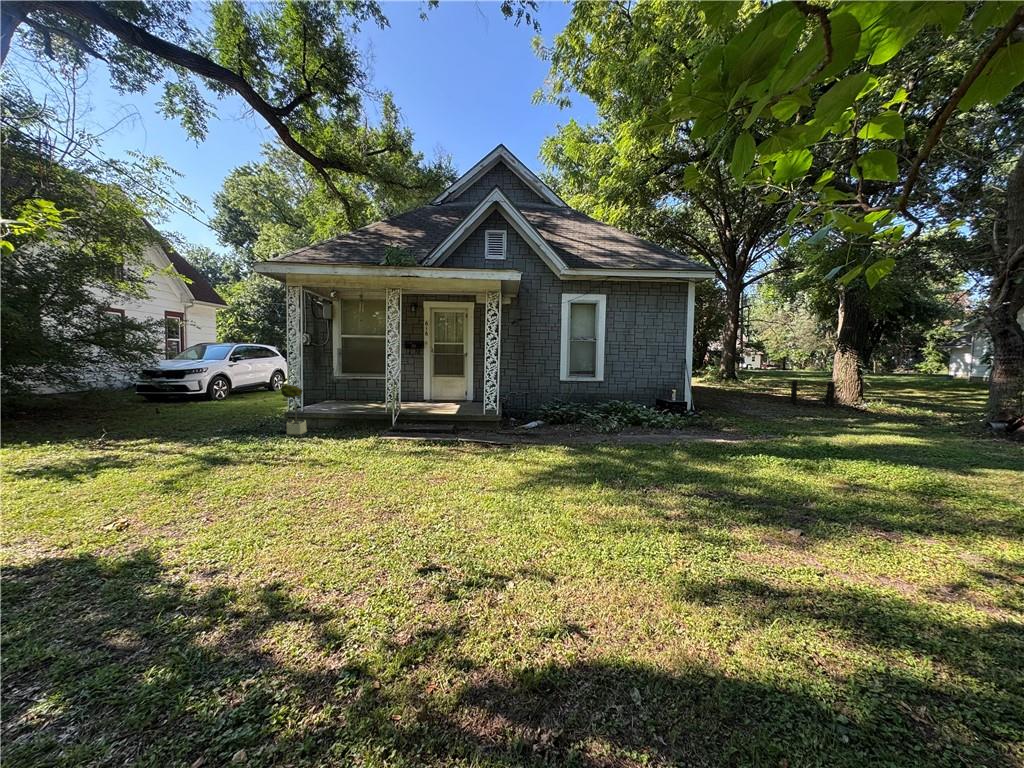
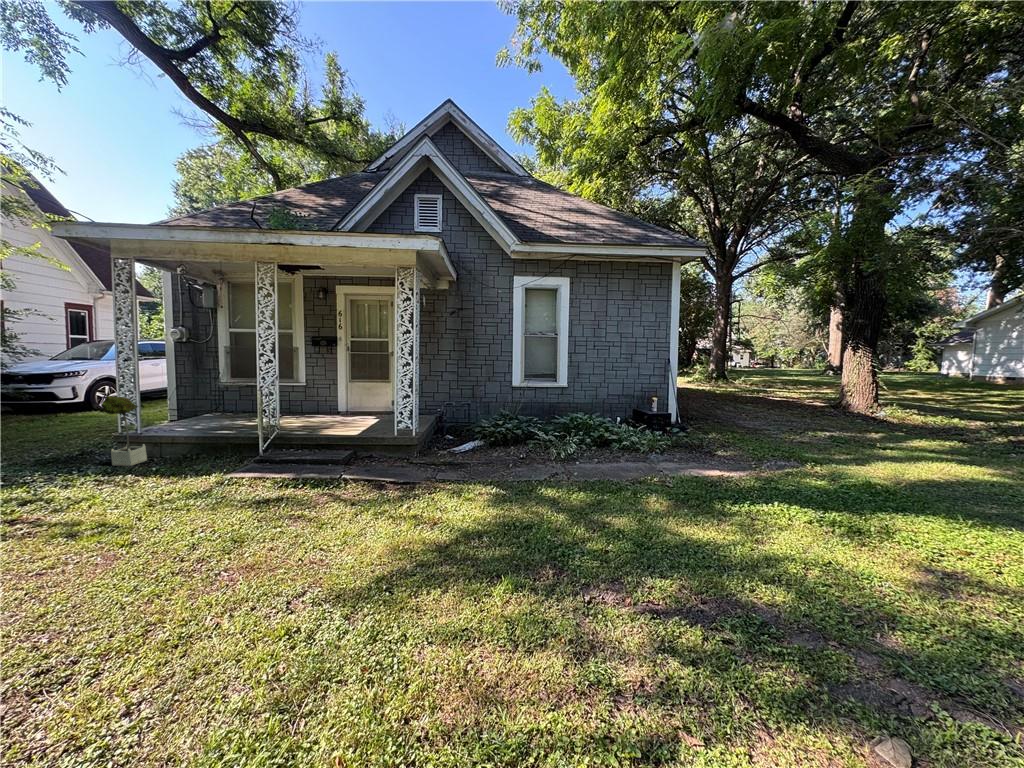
bench: present [790,380,835,407] -> none [792,383,846,415]

